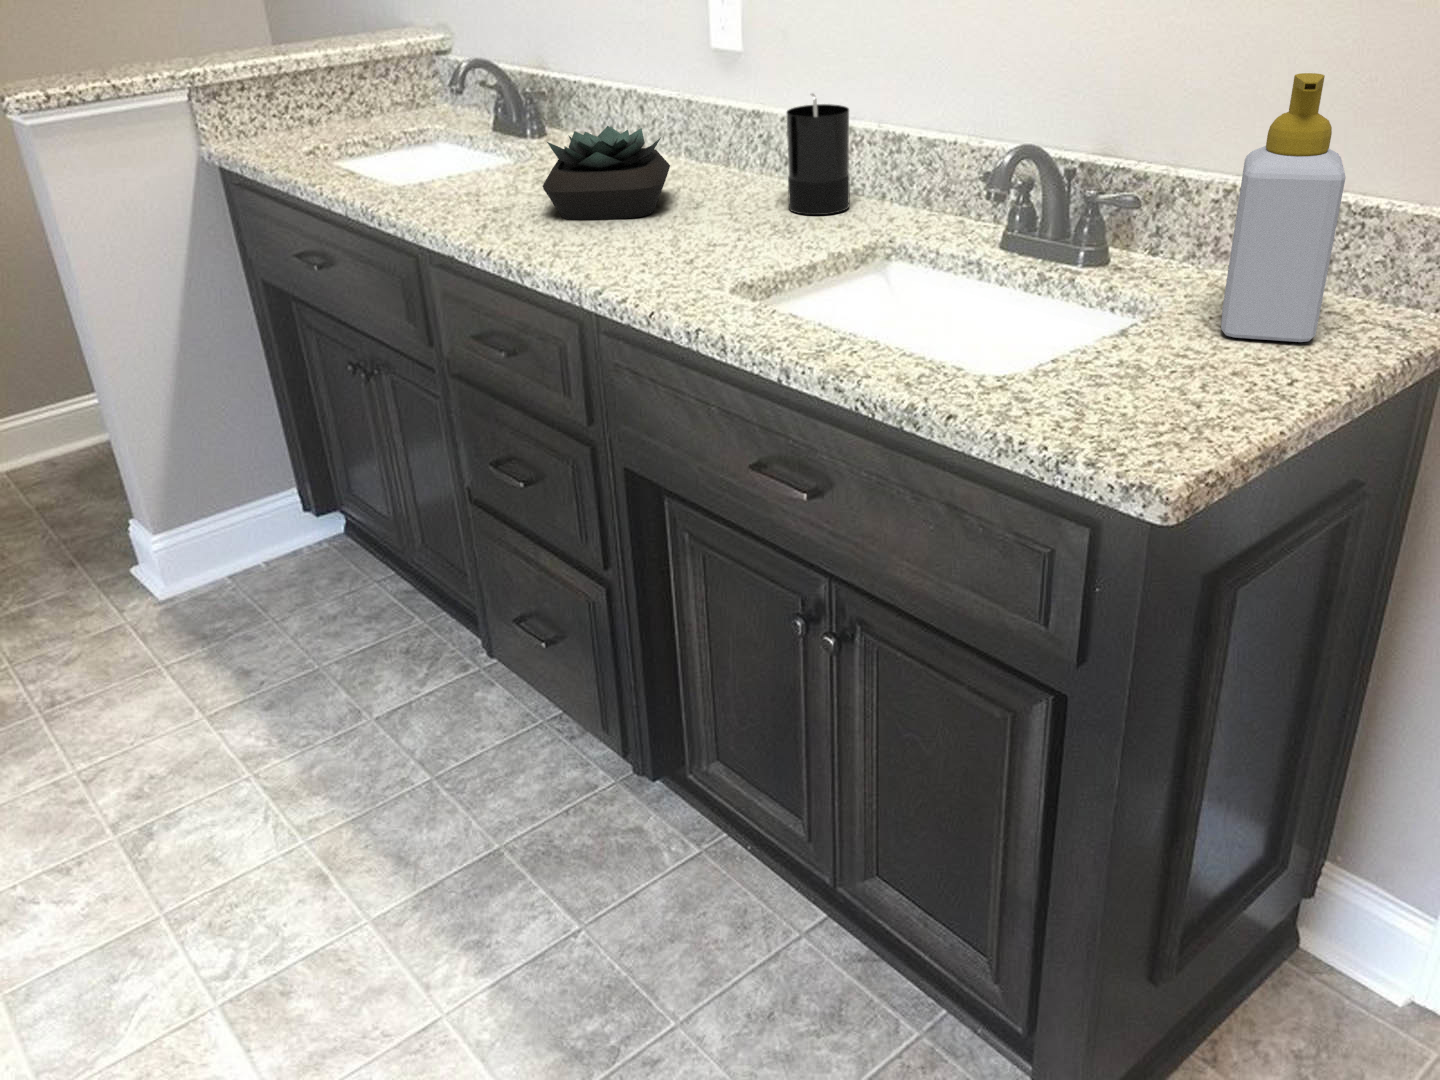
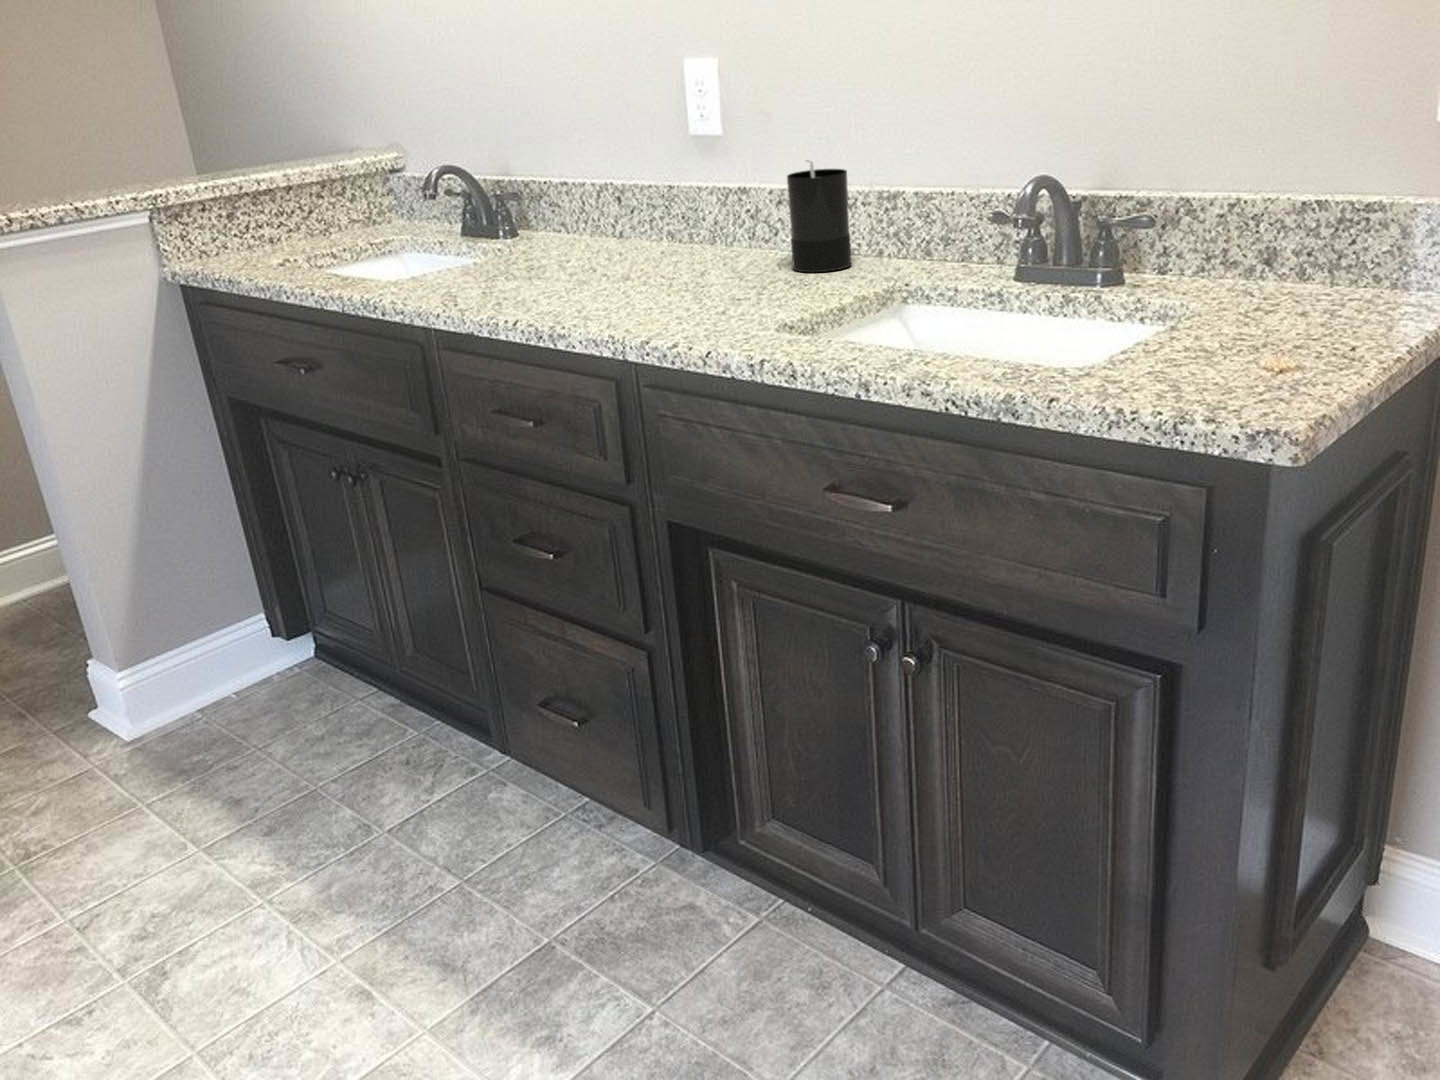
soap bottle: present [1221,73,1346,342] -> none [1255,75,1368,324]
succulent plant: present [542,126,670,220] -> none [551,204,673,293]

